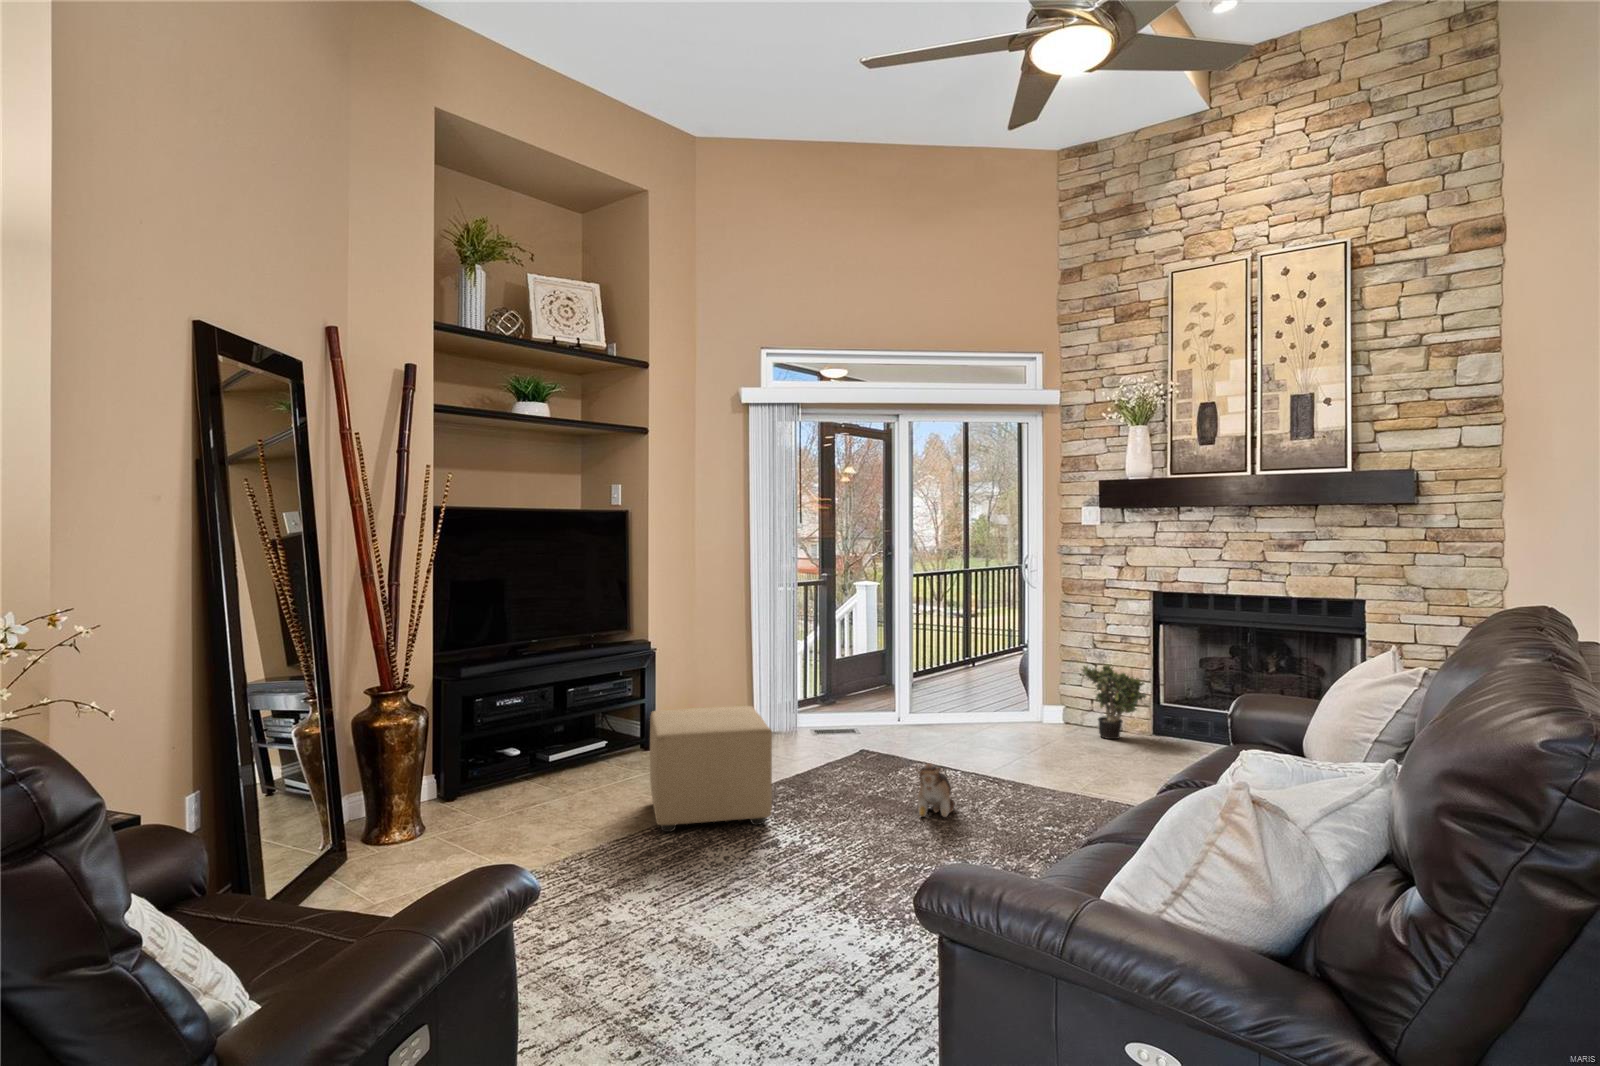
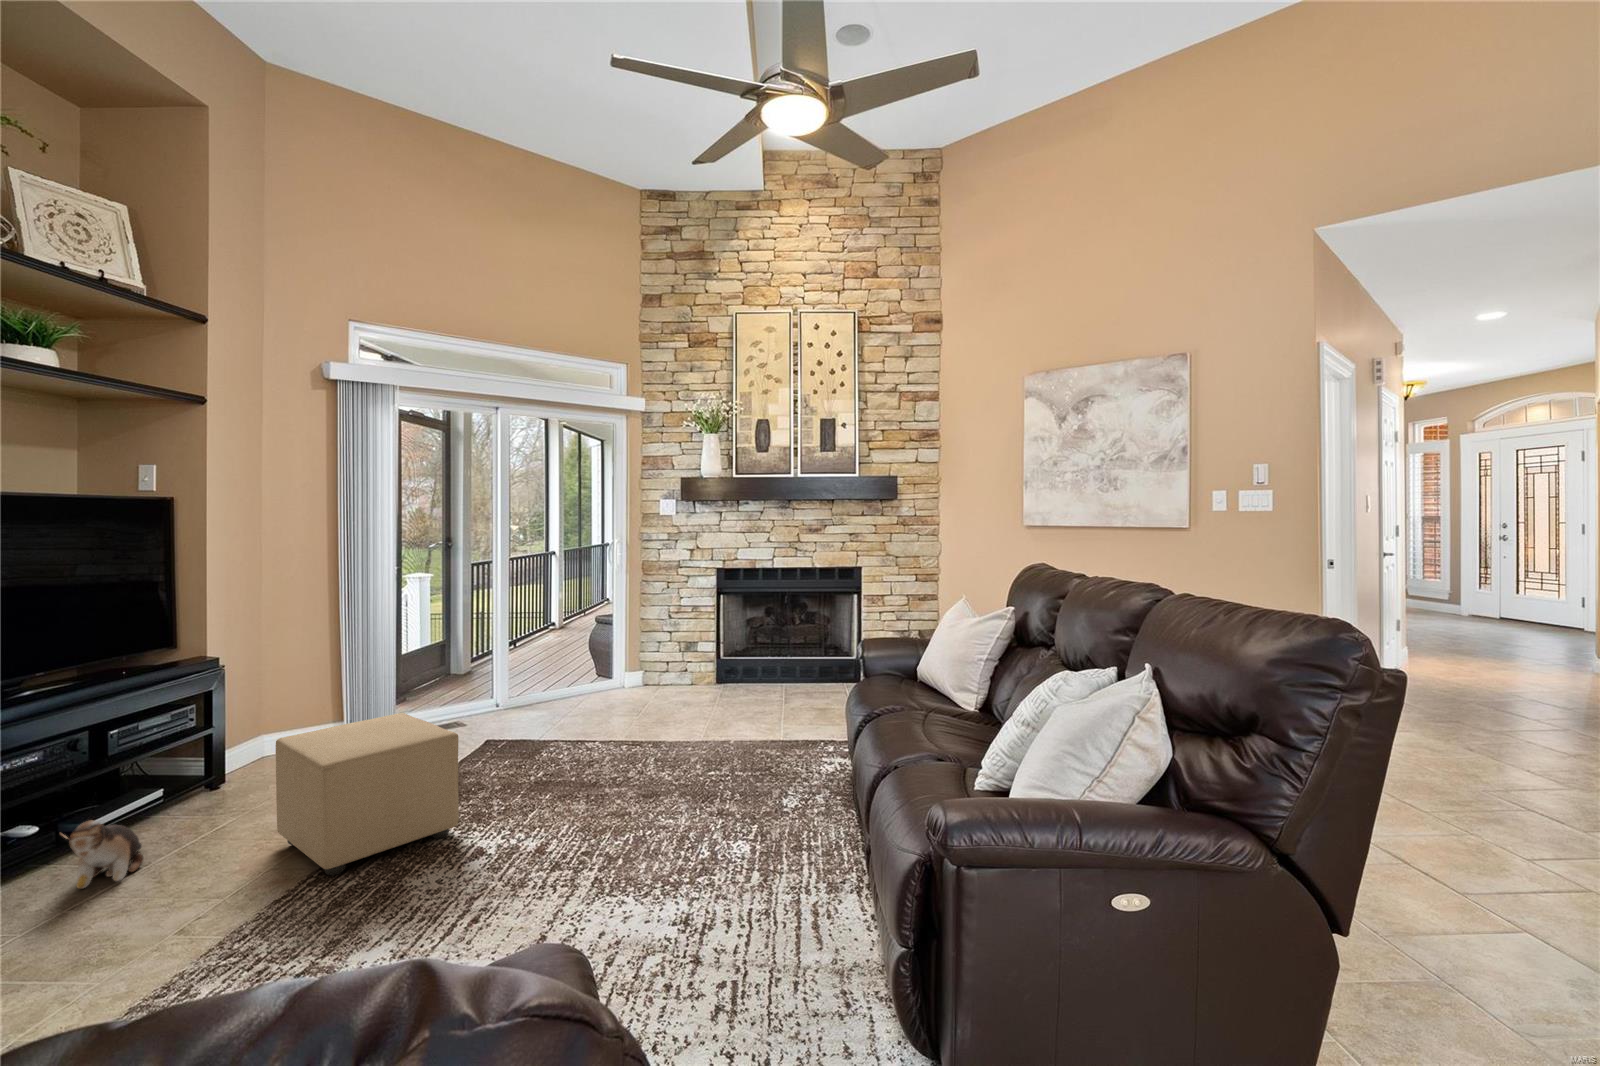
potted plant: present [1081,664,1146,739] -> none [666,629,719,691]
plush toy: present [917,763,954,817] -> present [61,820,144,889]

